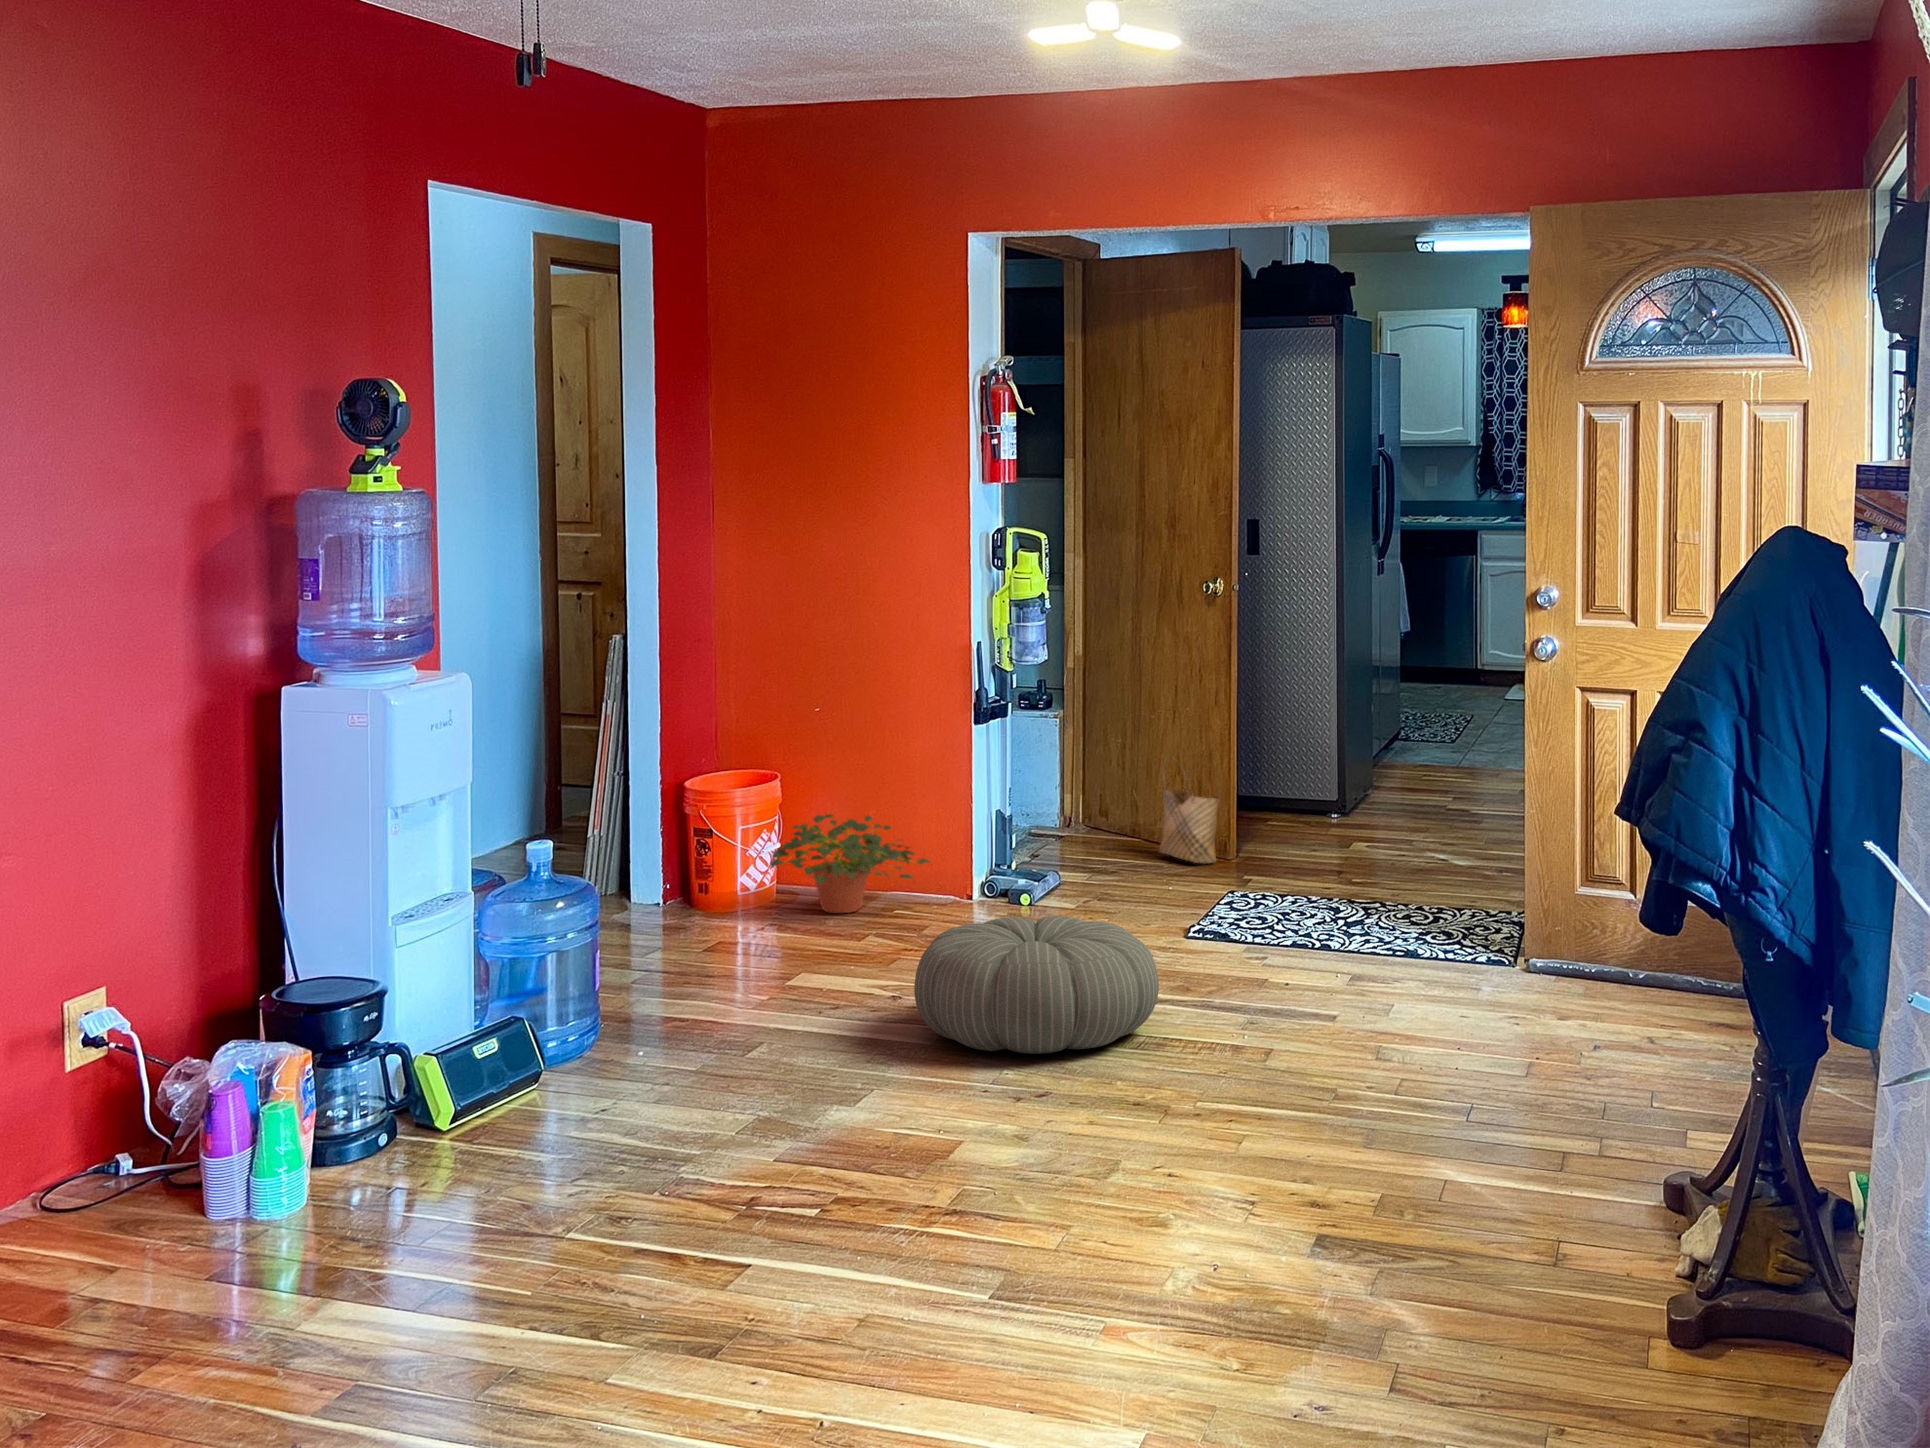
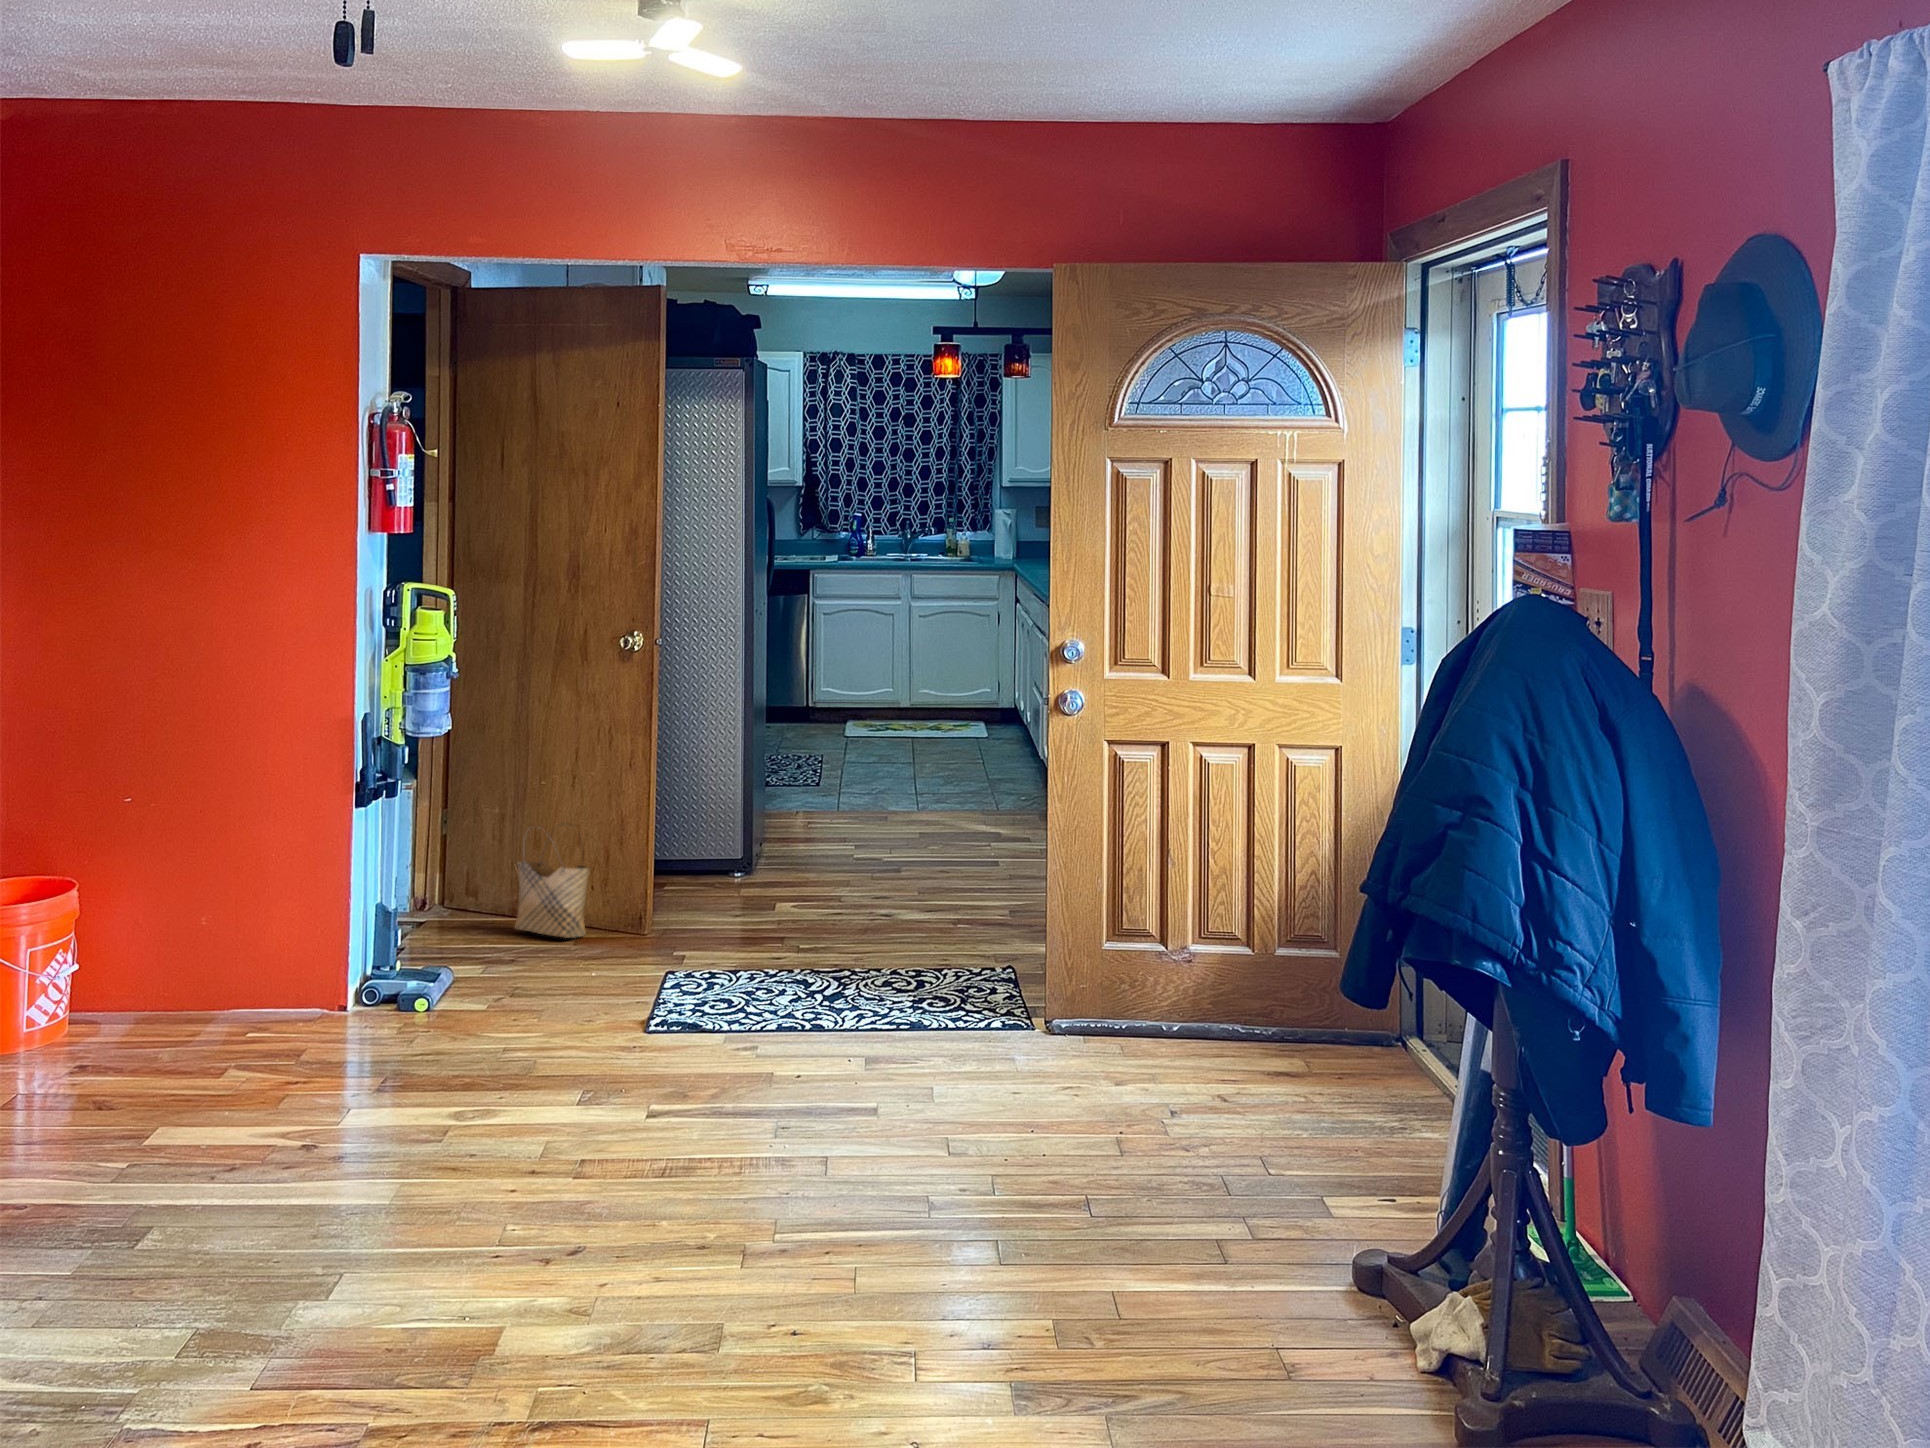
potted plant: present [770,814,930,913] -> none [102,923,318,1051]
pouf: present [914,916,1159,1054] -> none [489,1048,804,1250]

